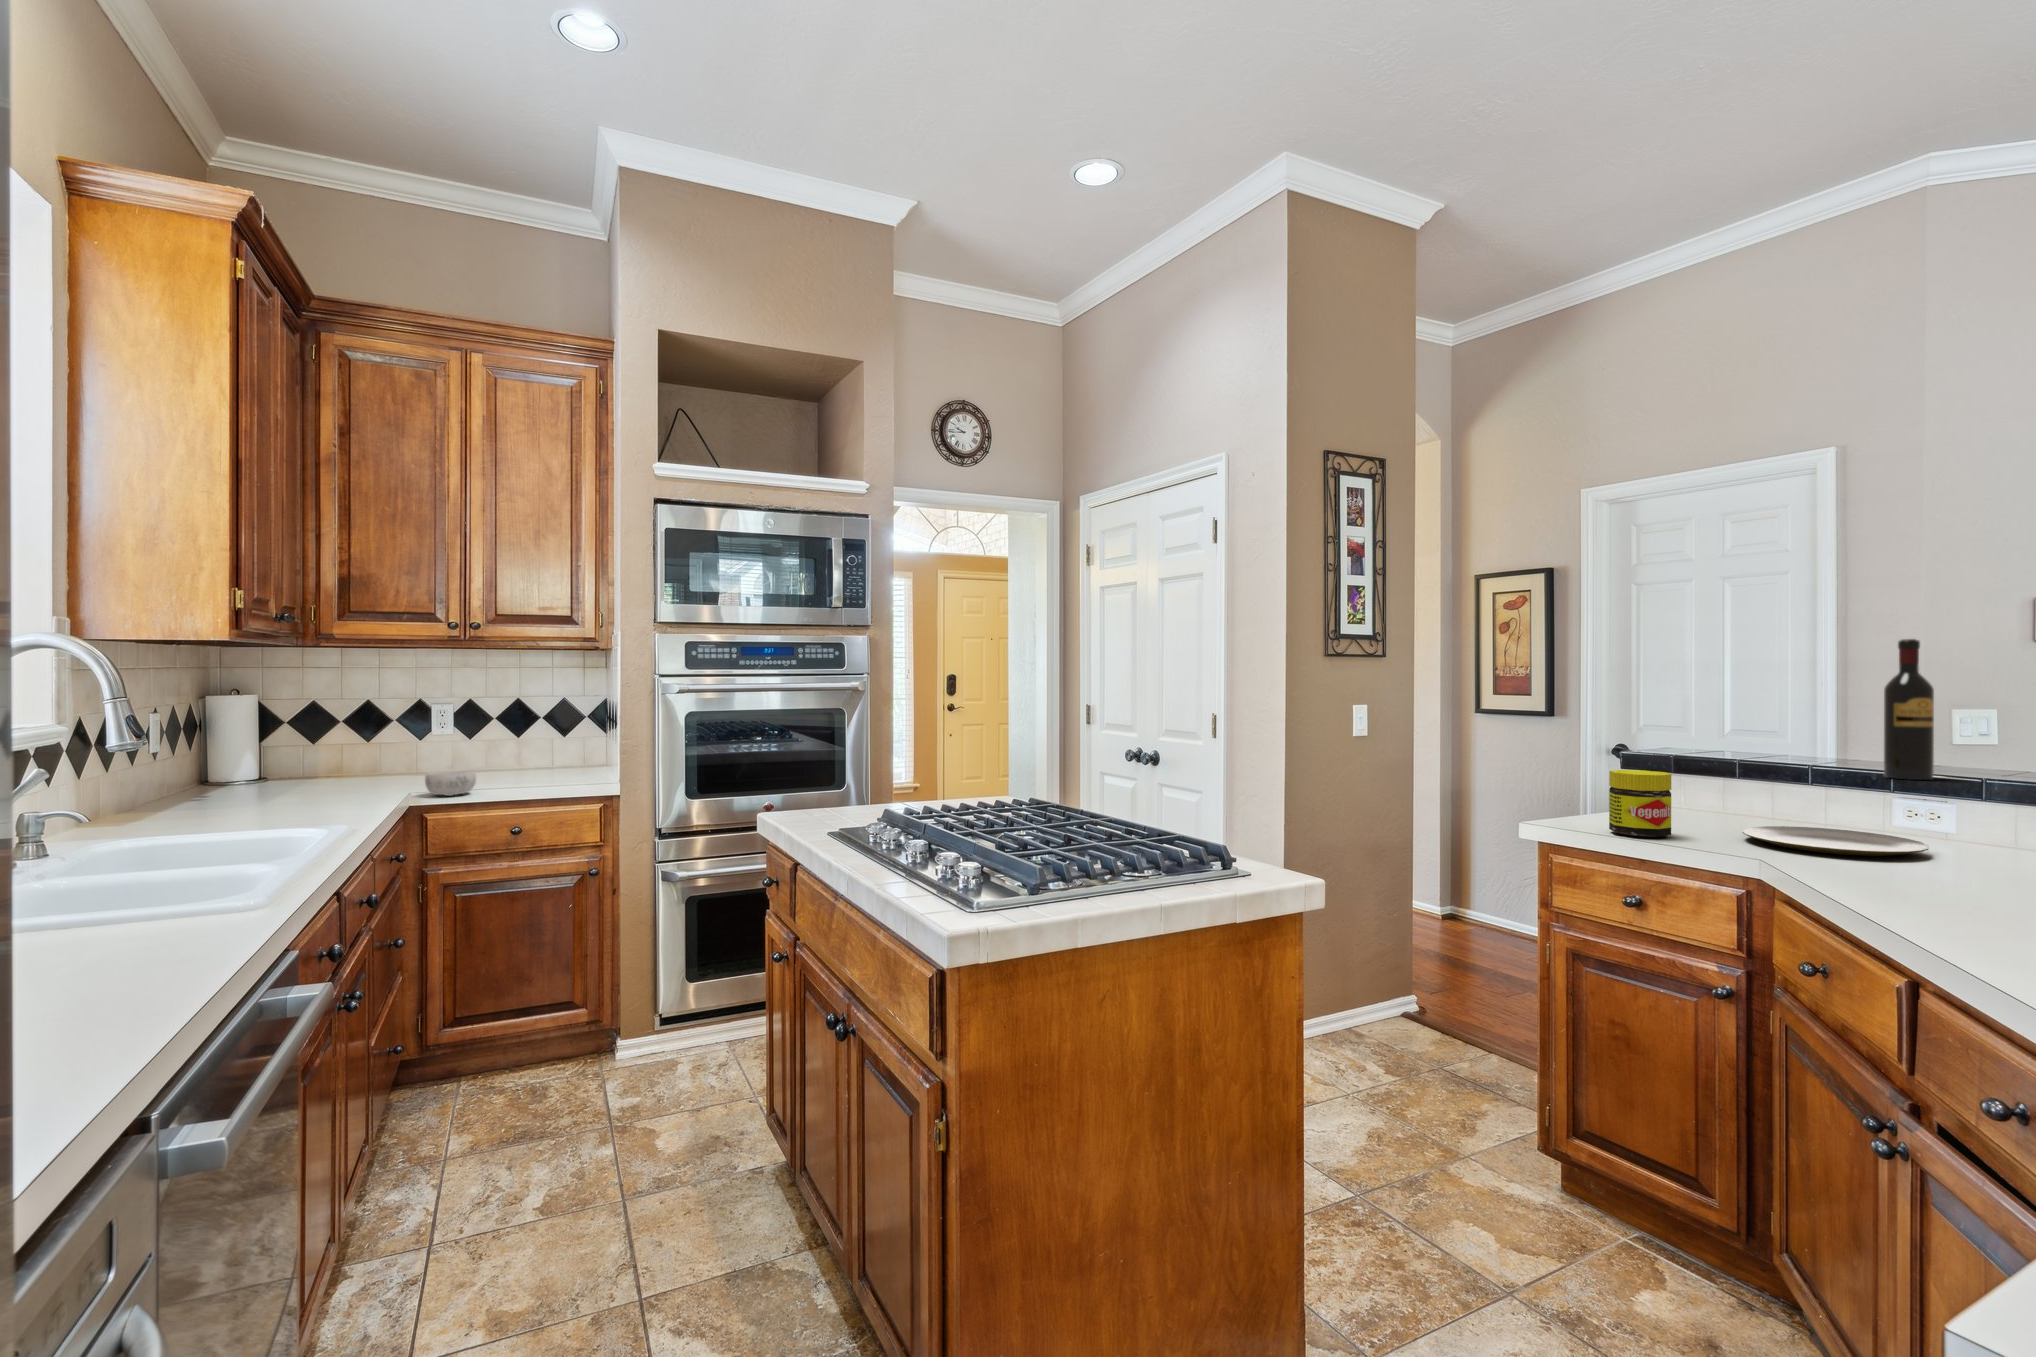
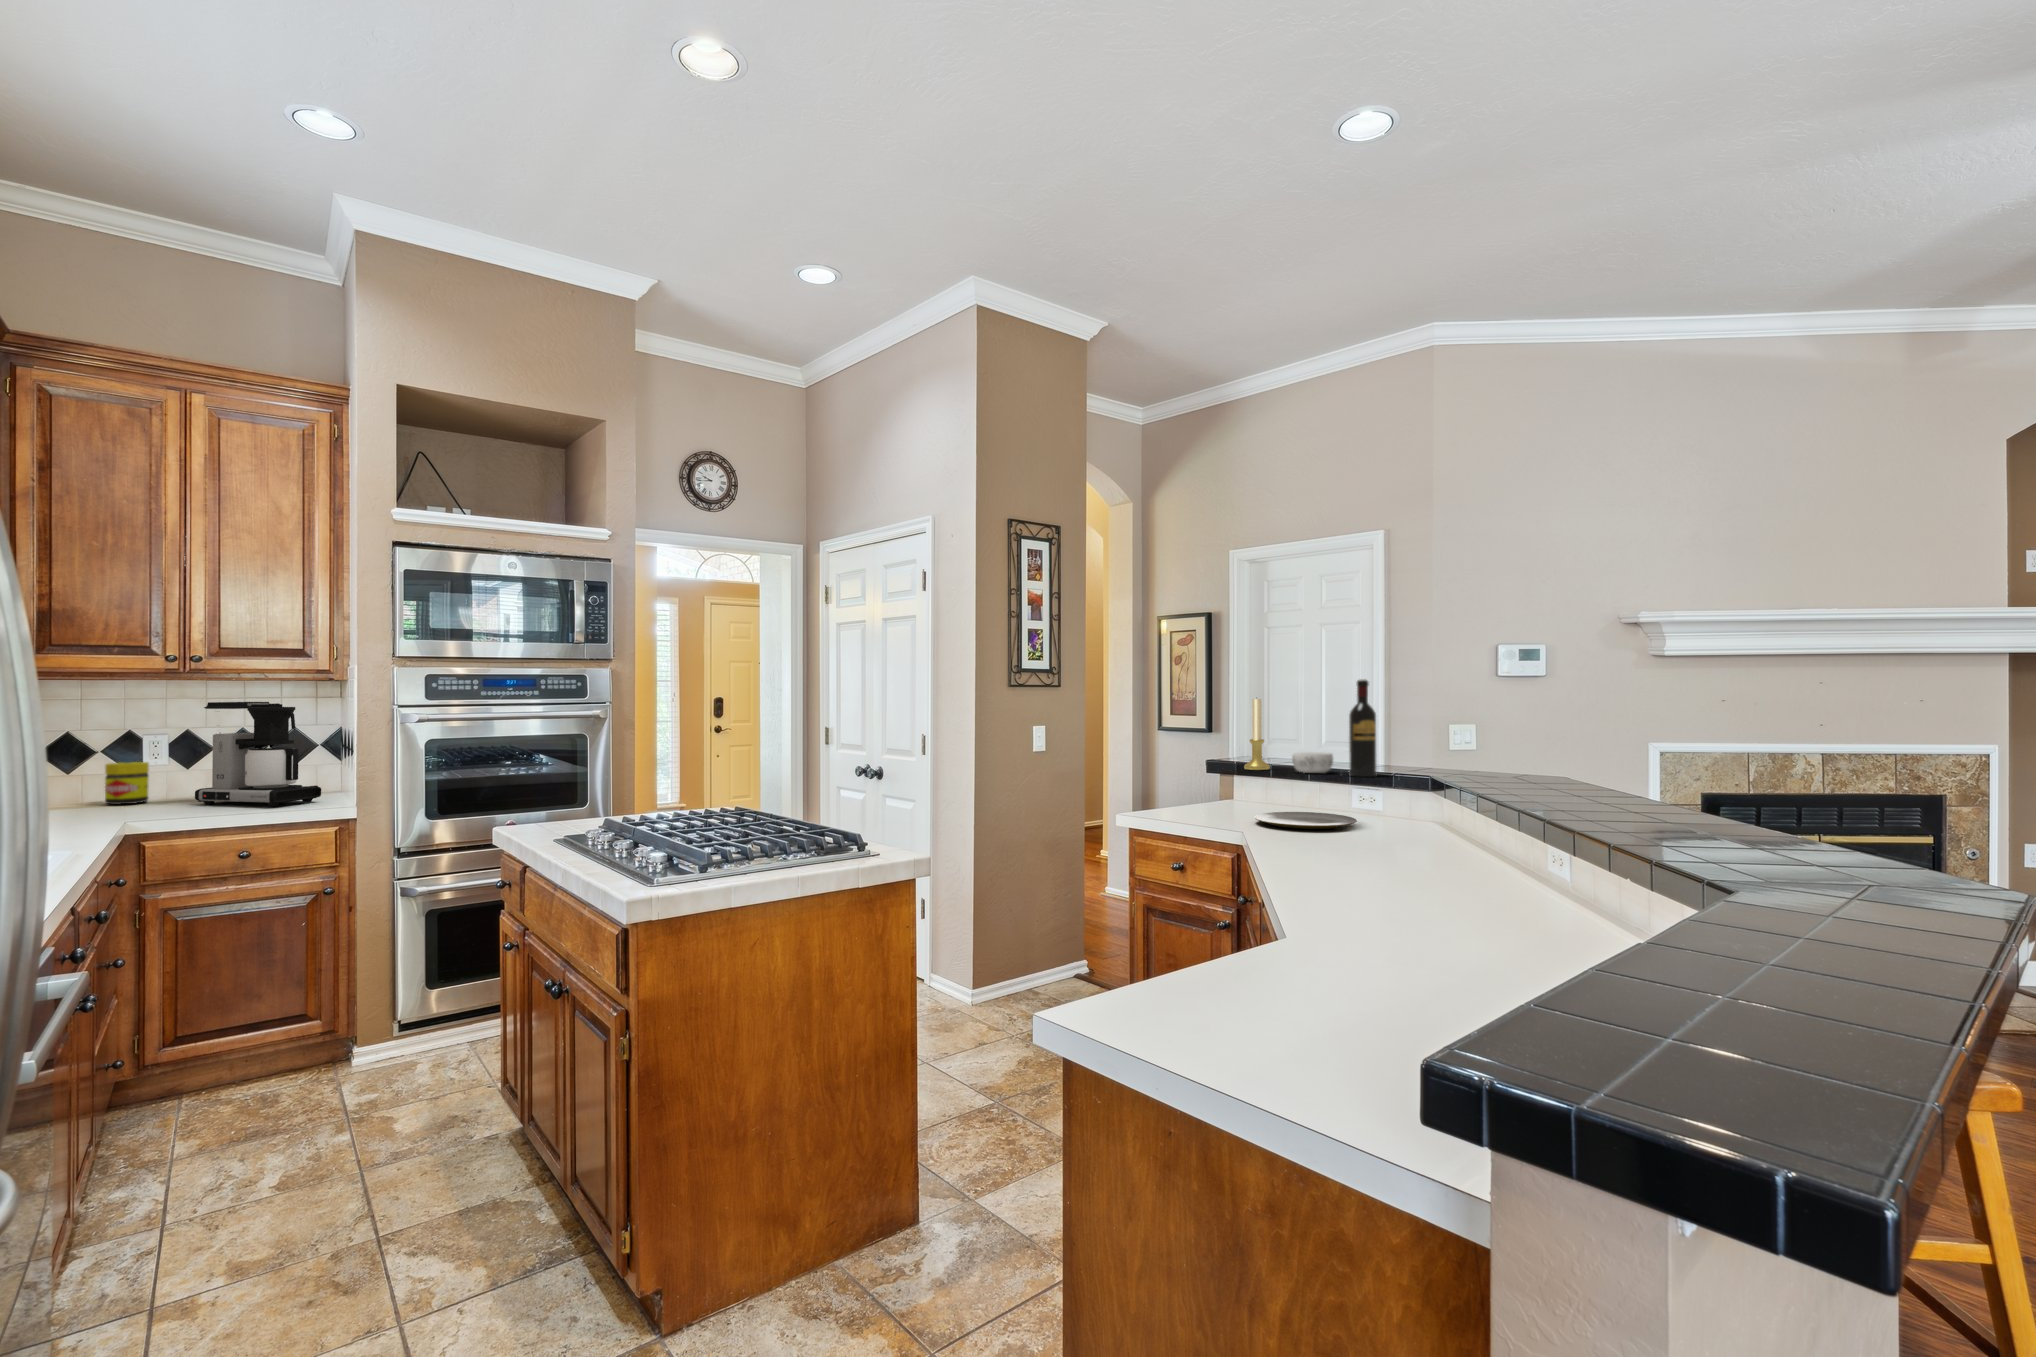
candle holder: none [1686,665,1728,766] -> present [1244,699,1270,770]
coffee maker: none [473,672,588,780] -> present [195,702,321,806]
jar: present [1609,770,1671,837] -> present [105,762,149,804]
decorative bowl: present [425,771,476,796] -> present [1292,752,1333,773]

